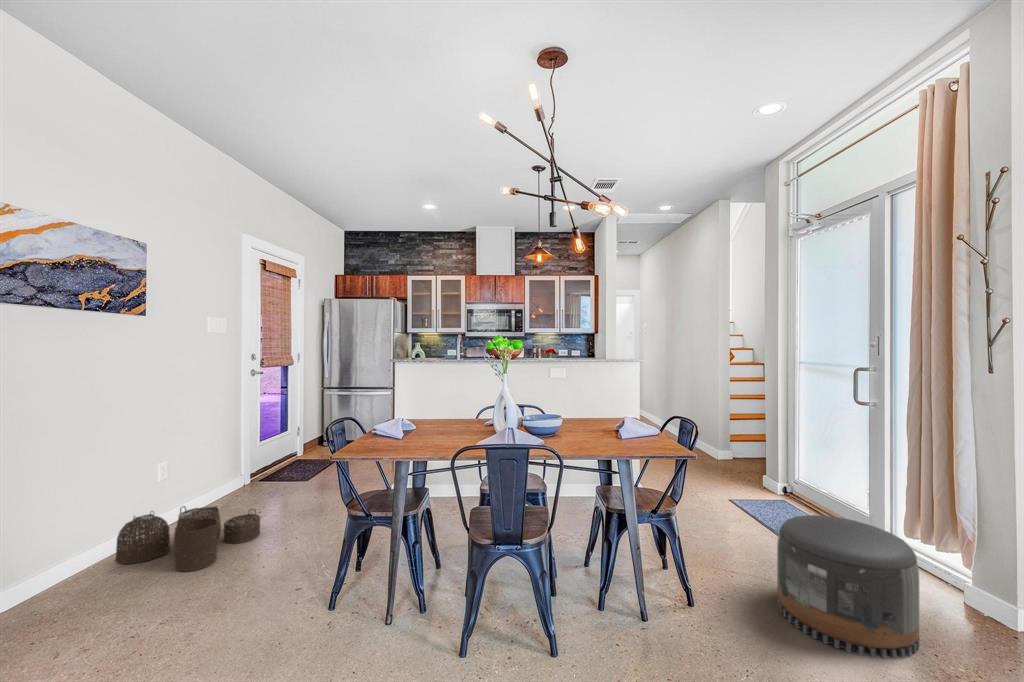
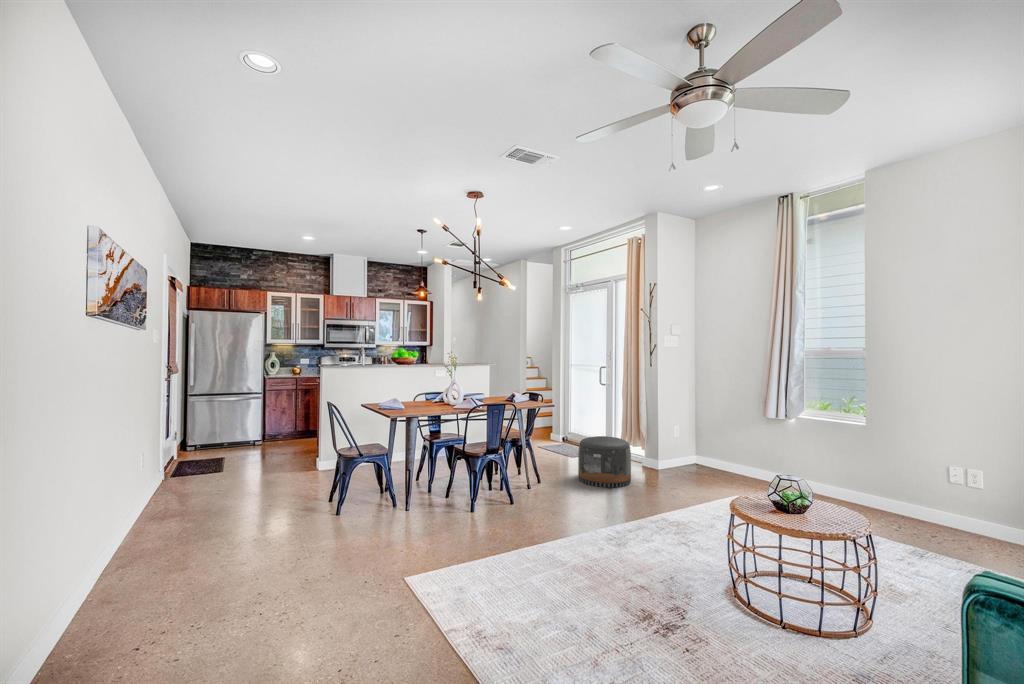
woven basket: present [115,506,260,571] -> none [135,482,244,534]

